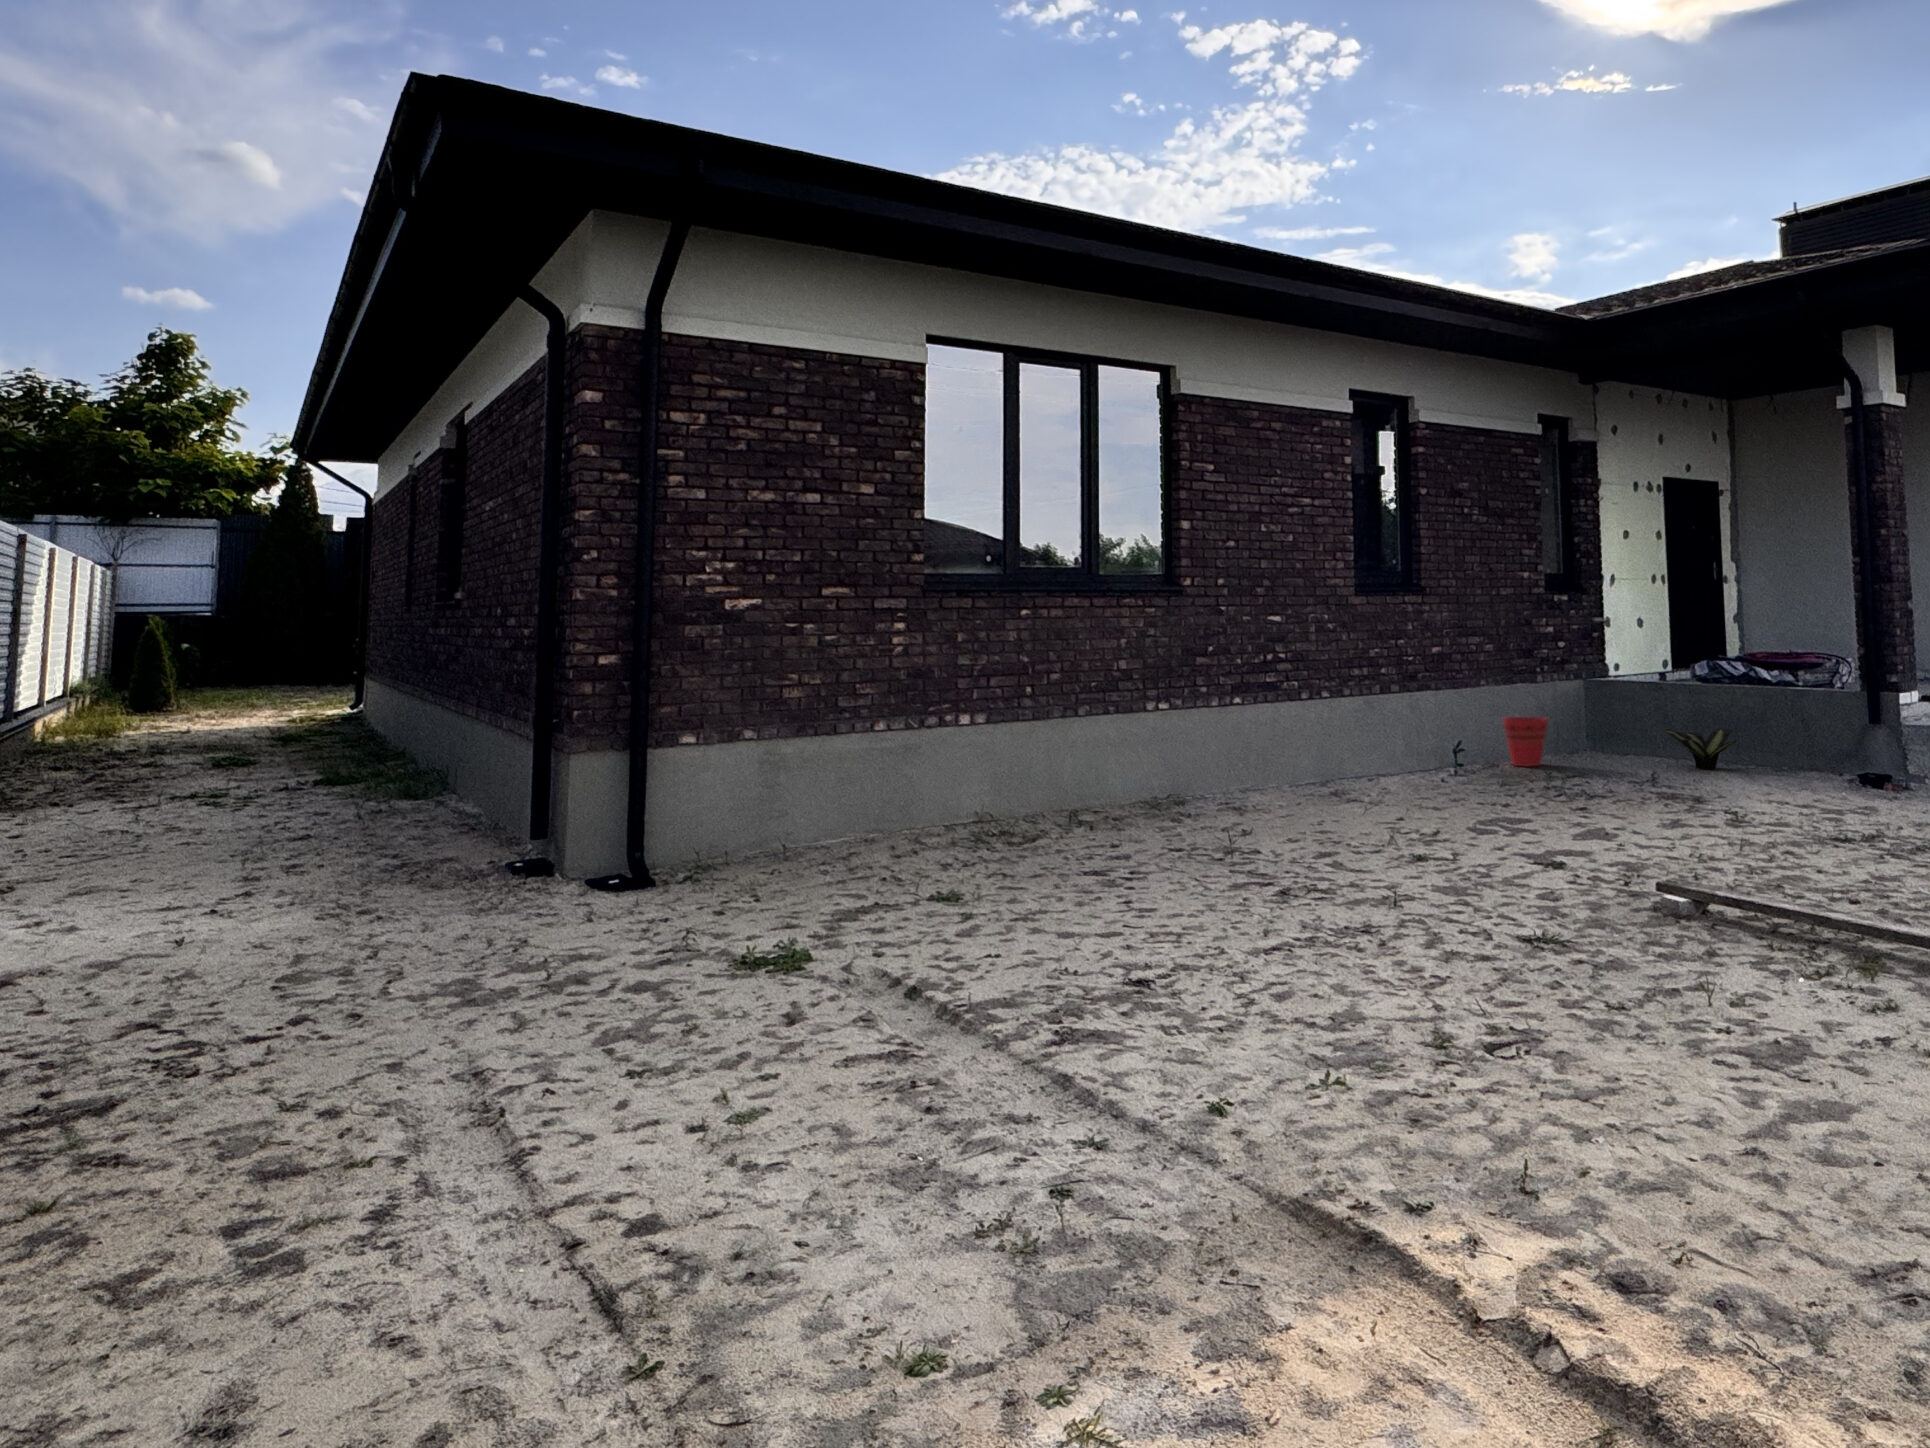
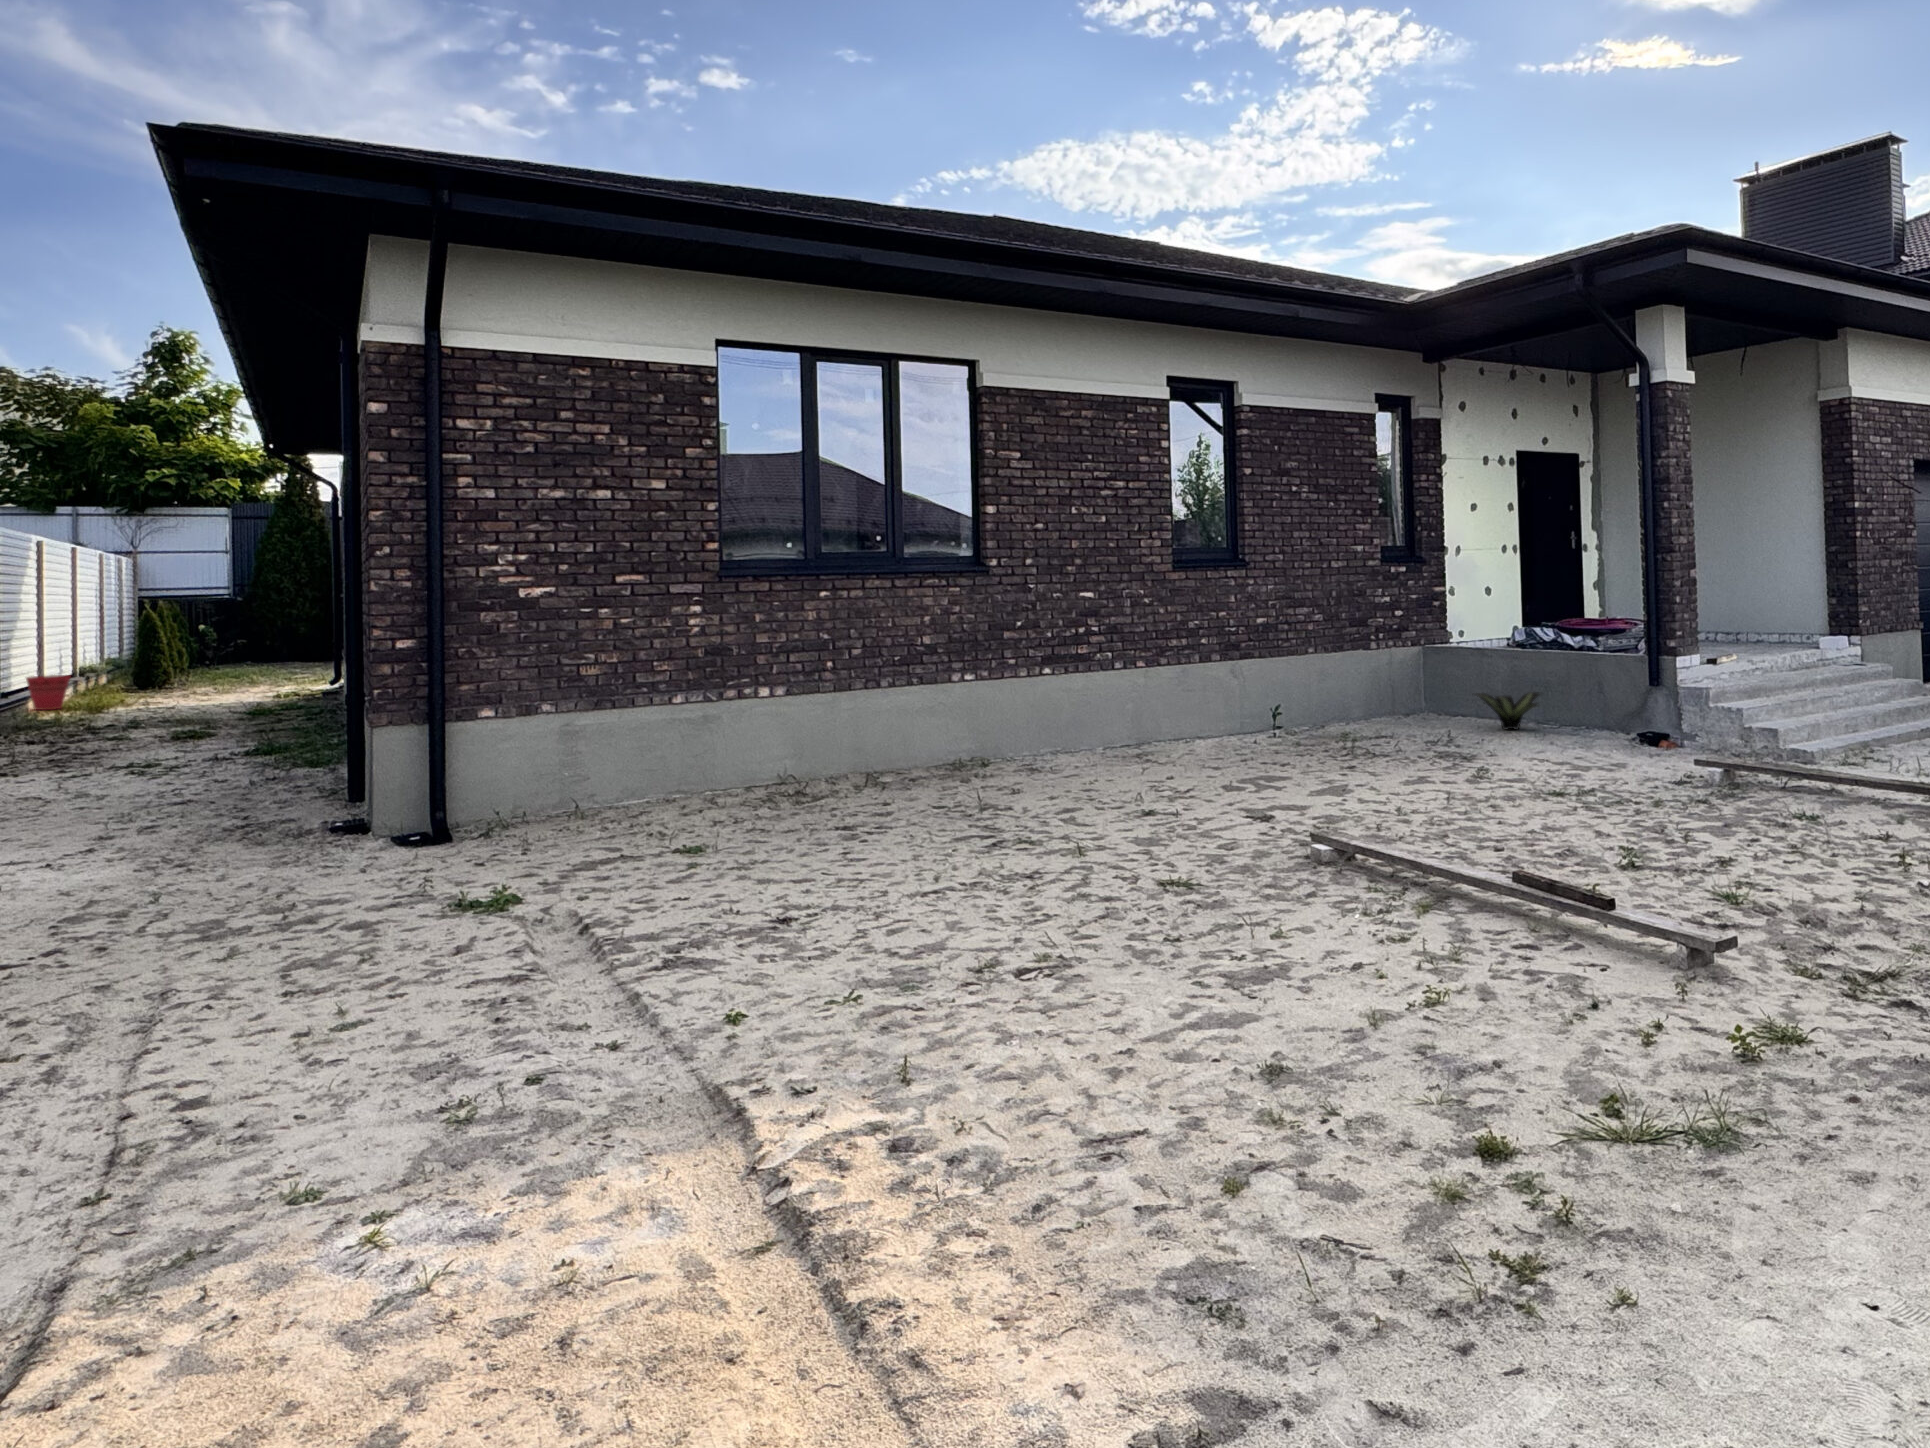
bucket: present [1503,717,1548,766] -> present [26,675,70,710]

